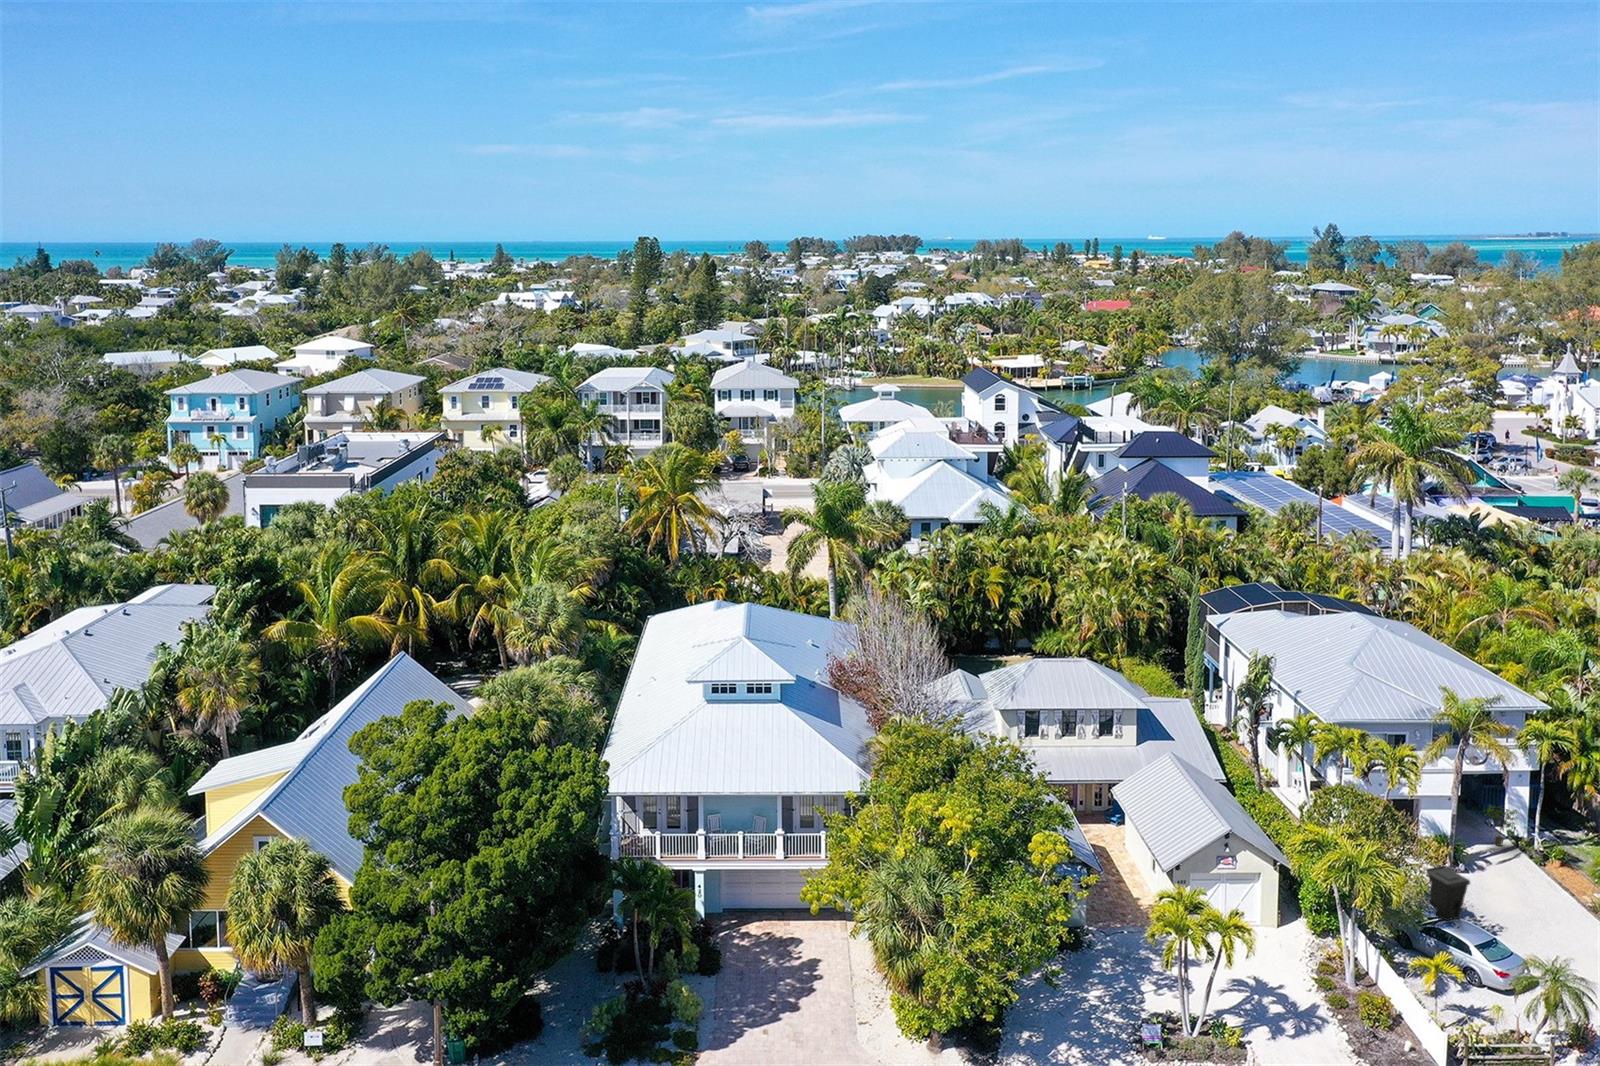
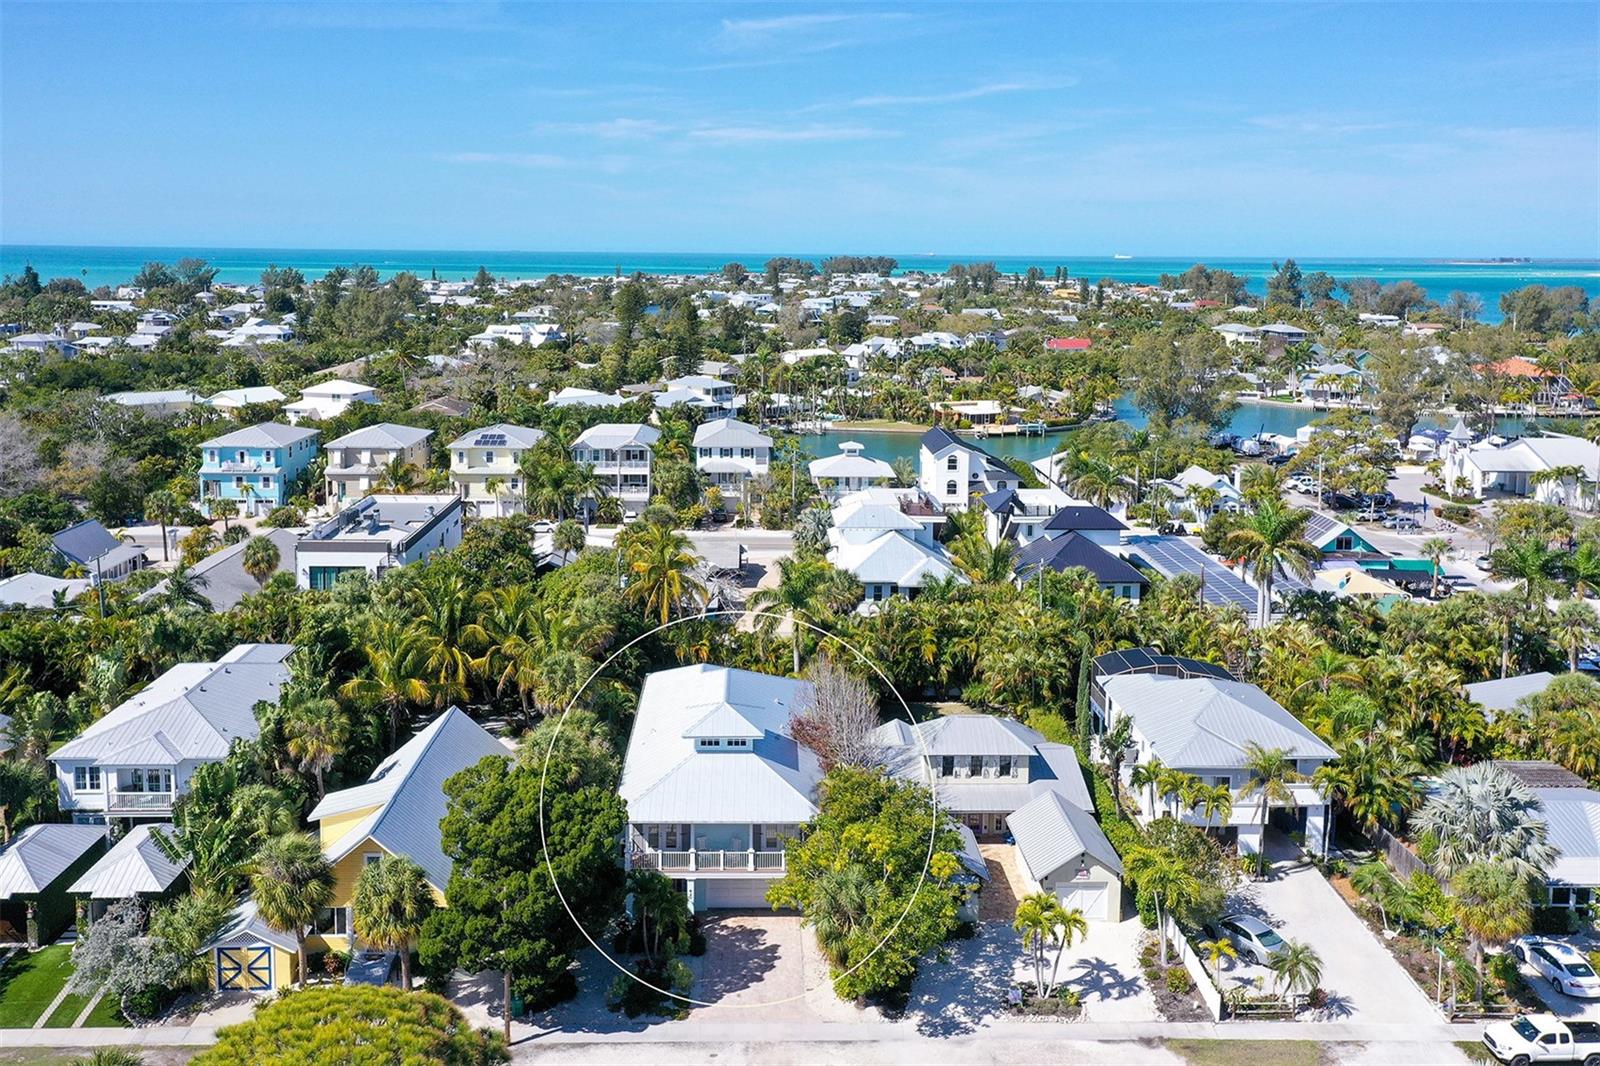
trash can: present [1426,866,1470,921] -> none [1230,877,1263,918]

